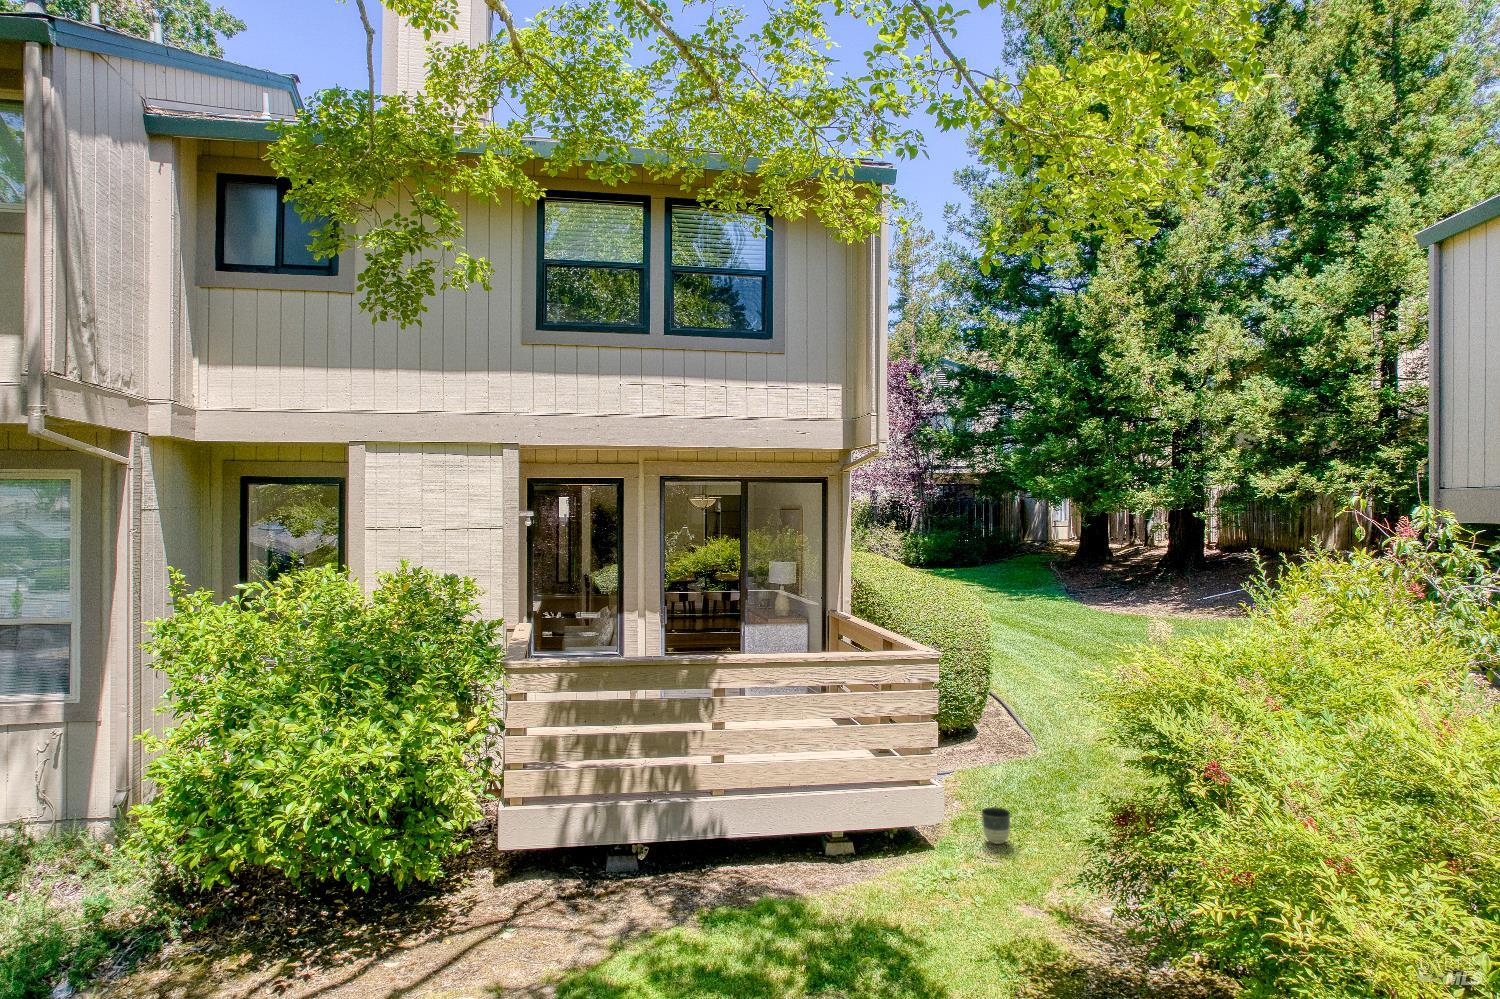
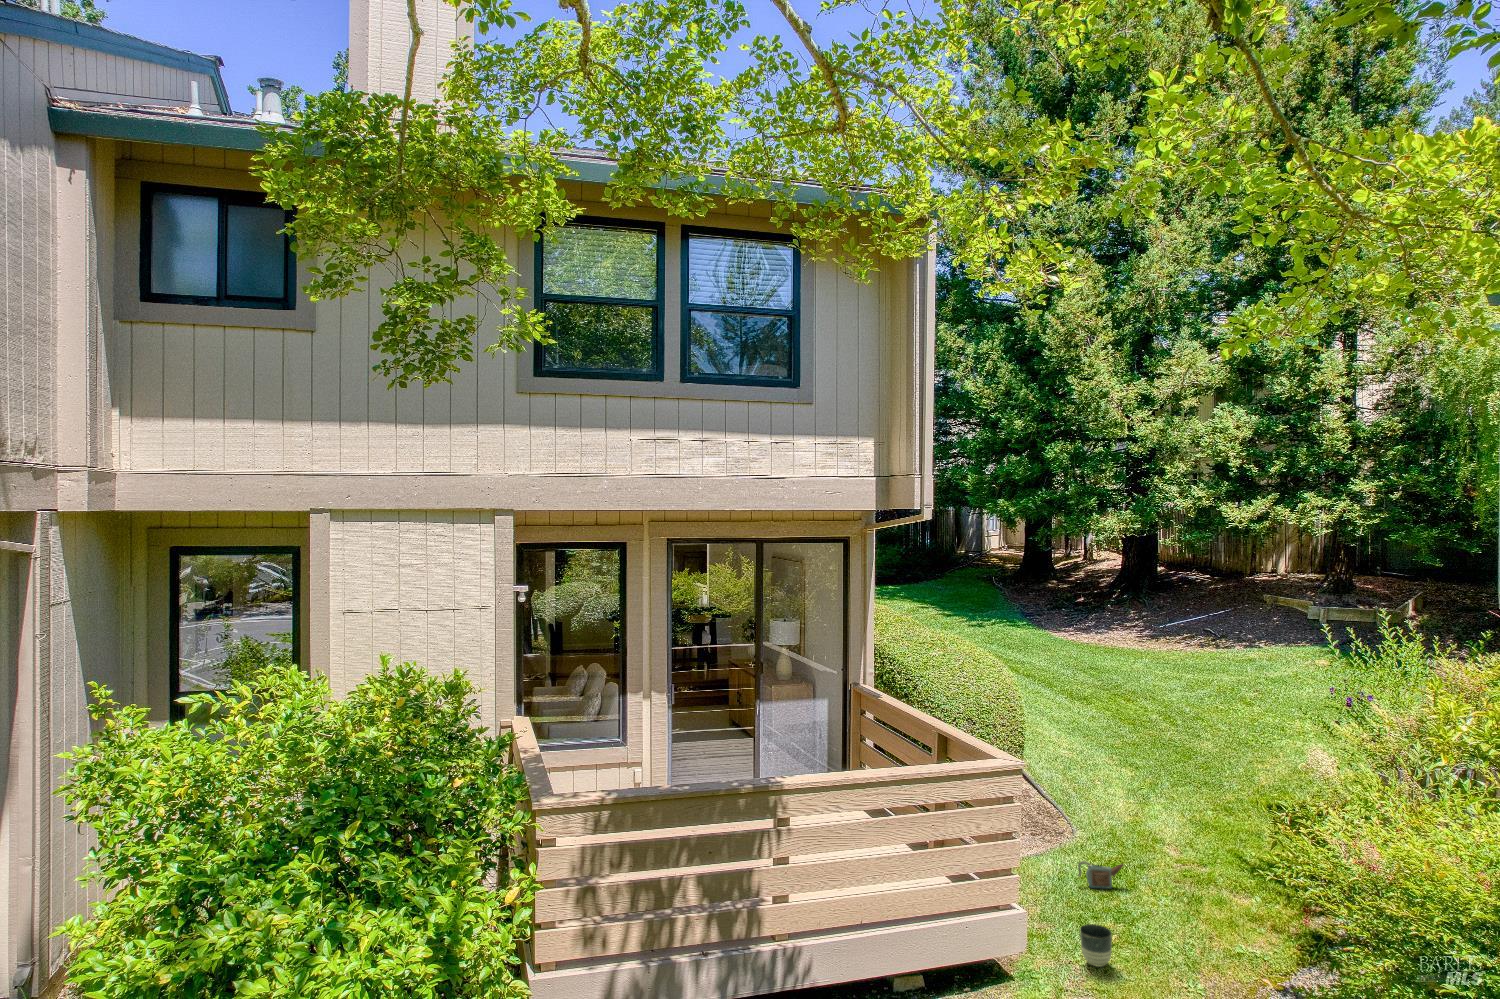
watering can: none [1010,764,1054,790] -> present [1078,861,1124,888]

